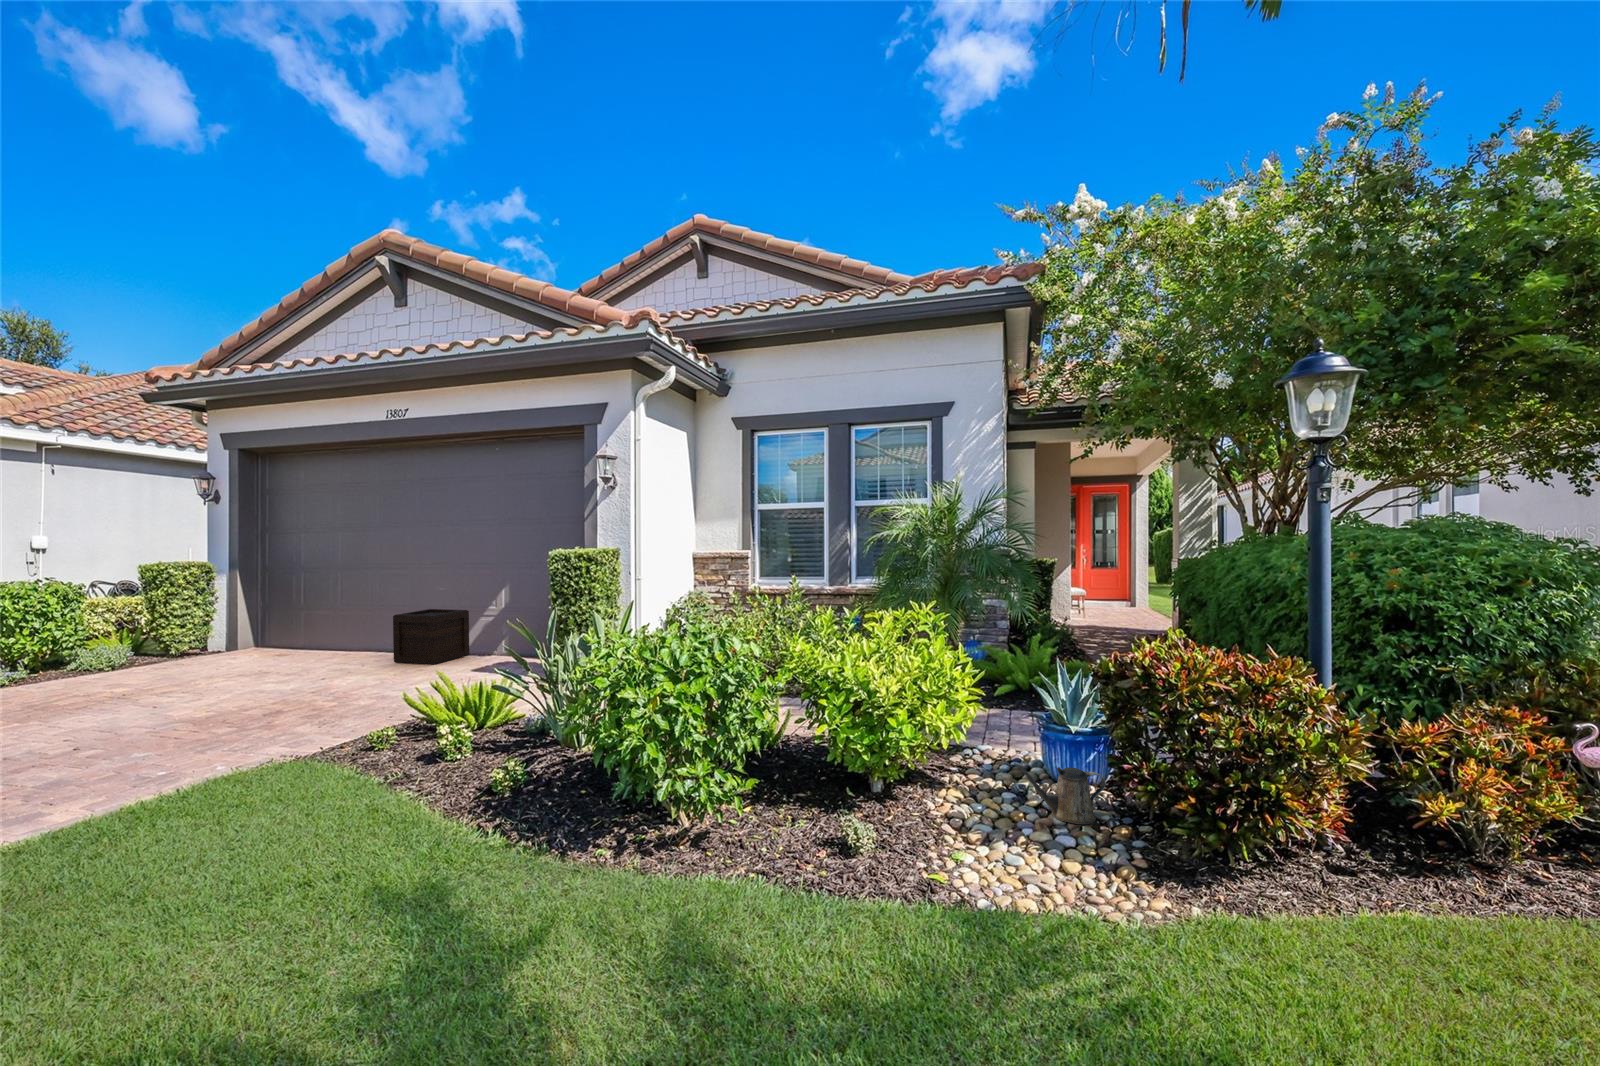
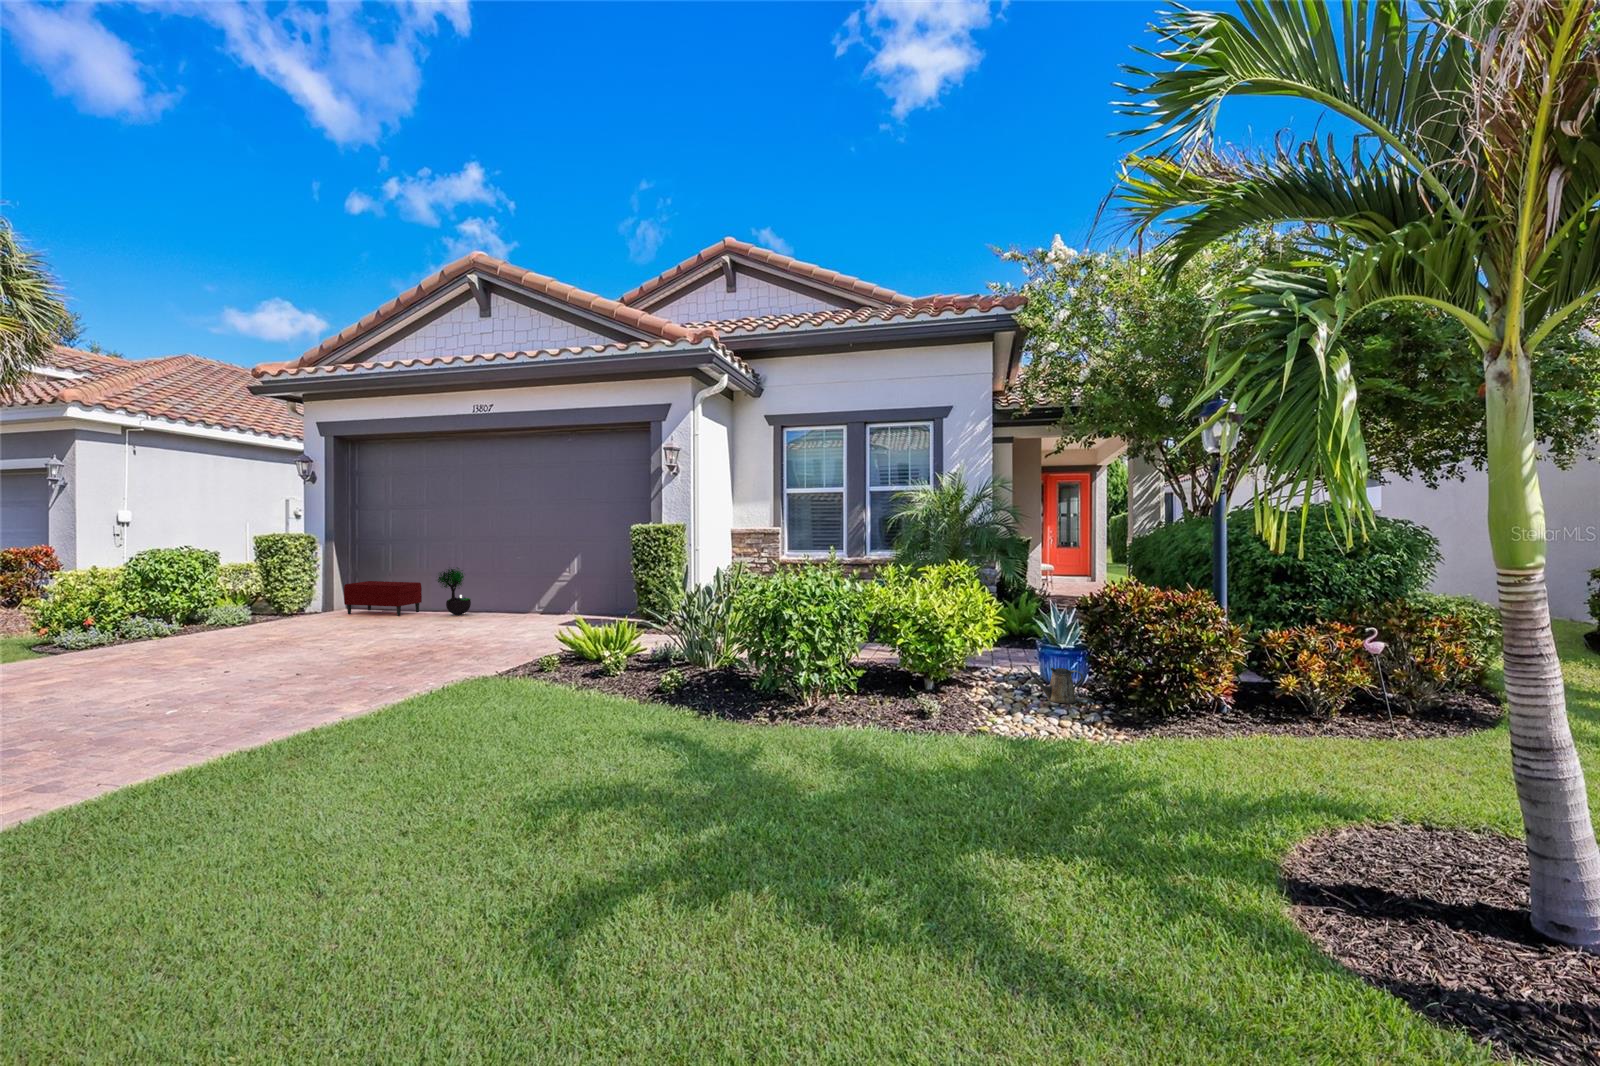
potted tree: none [339,595,386,655] -> present [438,567,471,615]
wooden crate: present [393,609,469,665] -> none [486,576,546,622]
bench: none [244,614,334,656] -> present [344,581,422,616]

